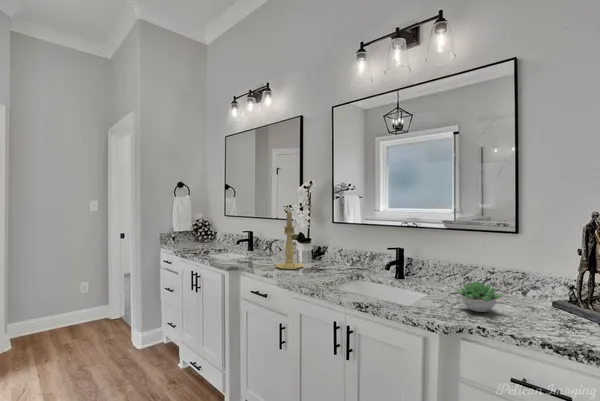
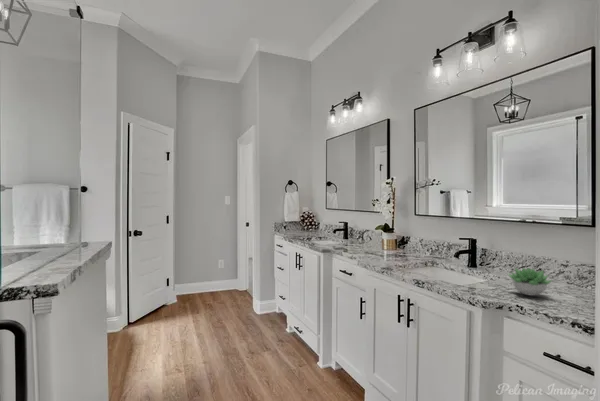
candle holder: present [276,211,303,269] -> none [360,203,385,254]

